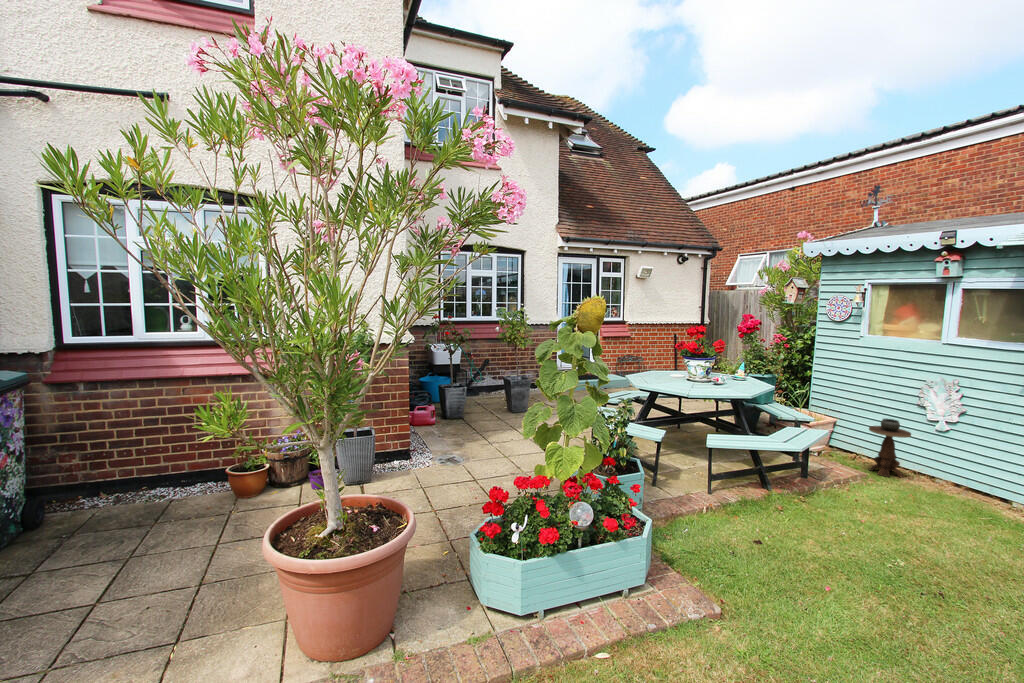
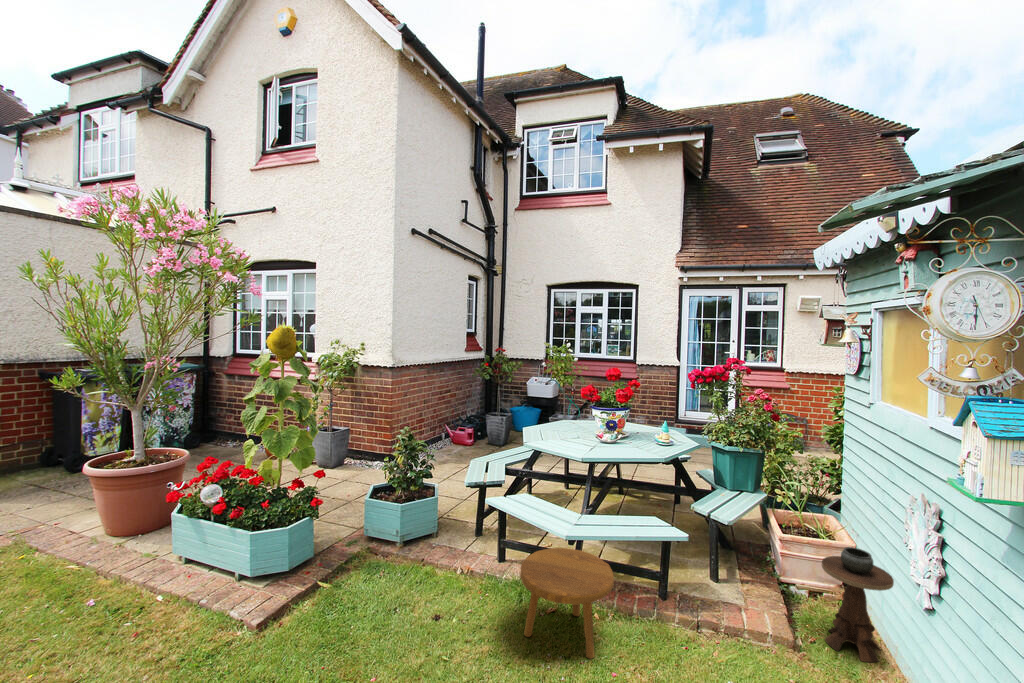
footstool: none [796,462,880,531] -> present [520,548,614,659]

